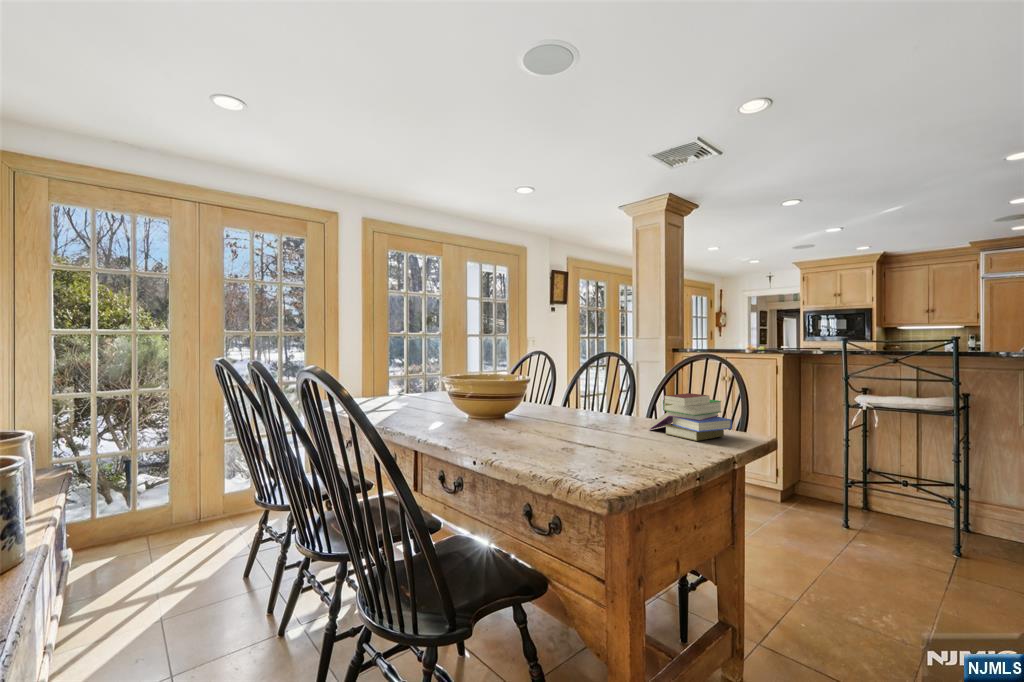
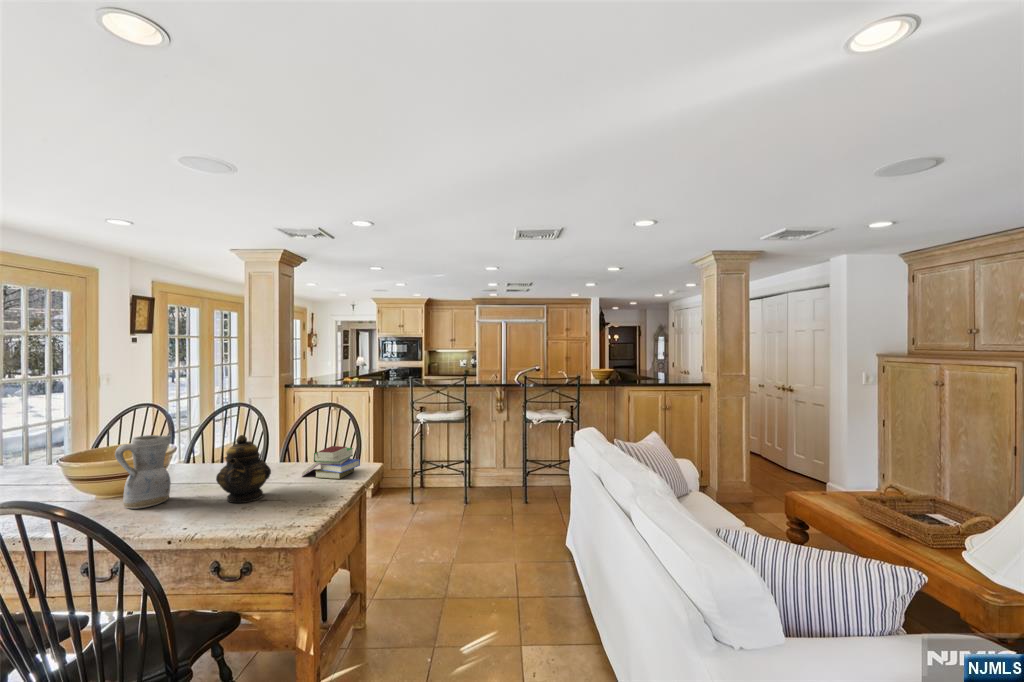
ceramic pitcher: none [463,354,511,427] -> present [115,435,171,509]
teapot: none [542,358,600,442] -> present [216,435,271,503]

